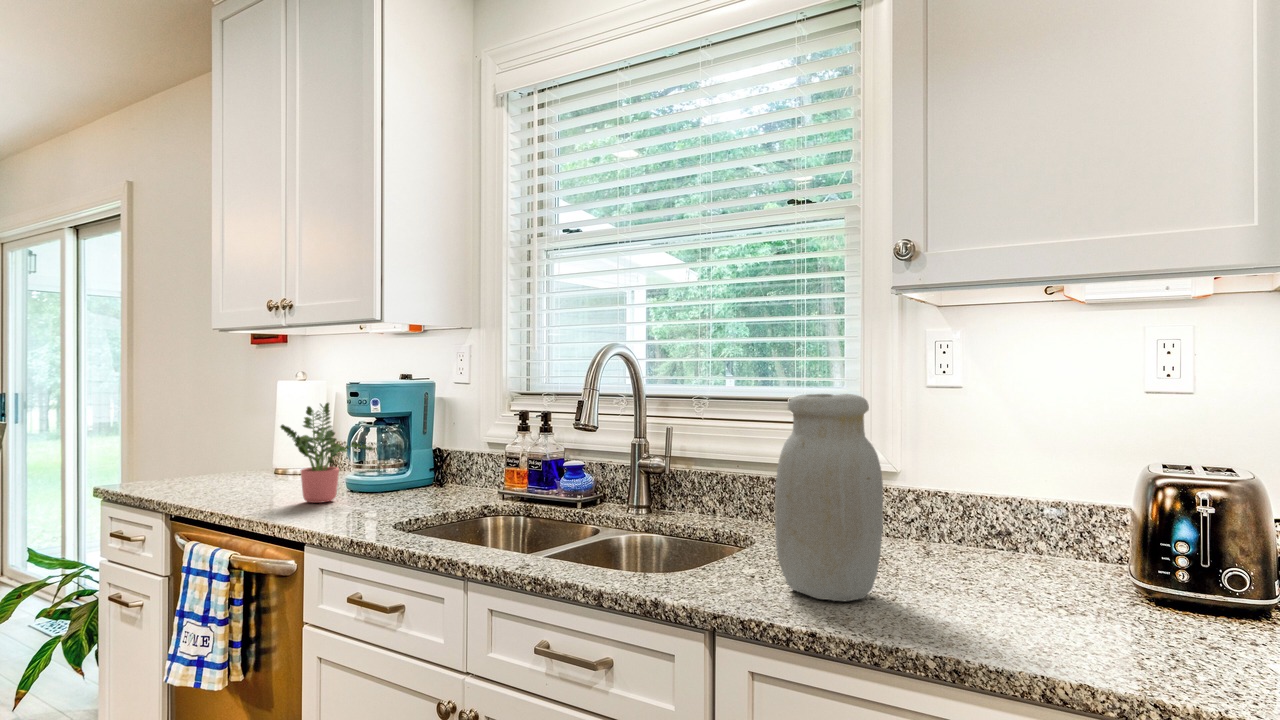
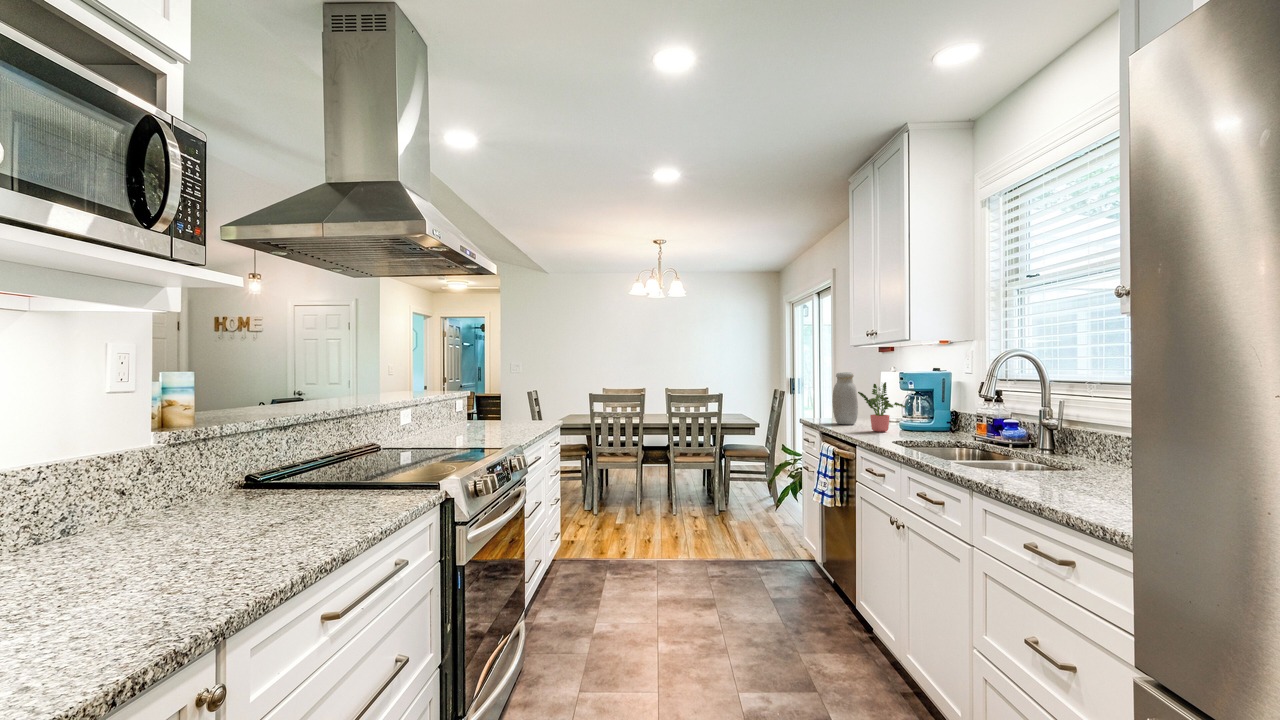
jar: present [775,394,883,601] -> present [832,372,858,425]

